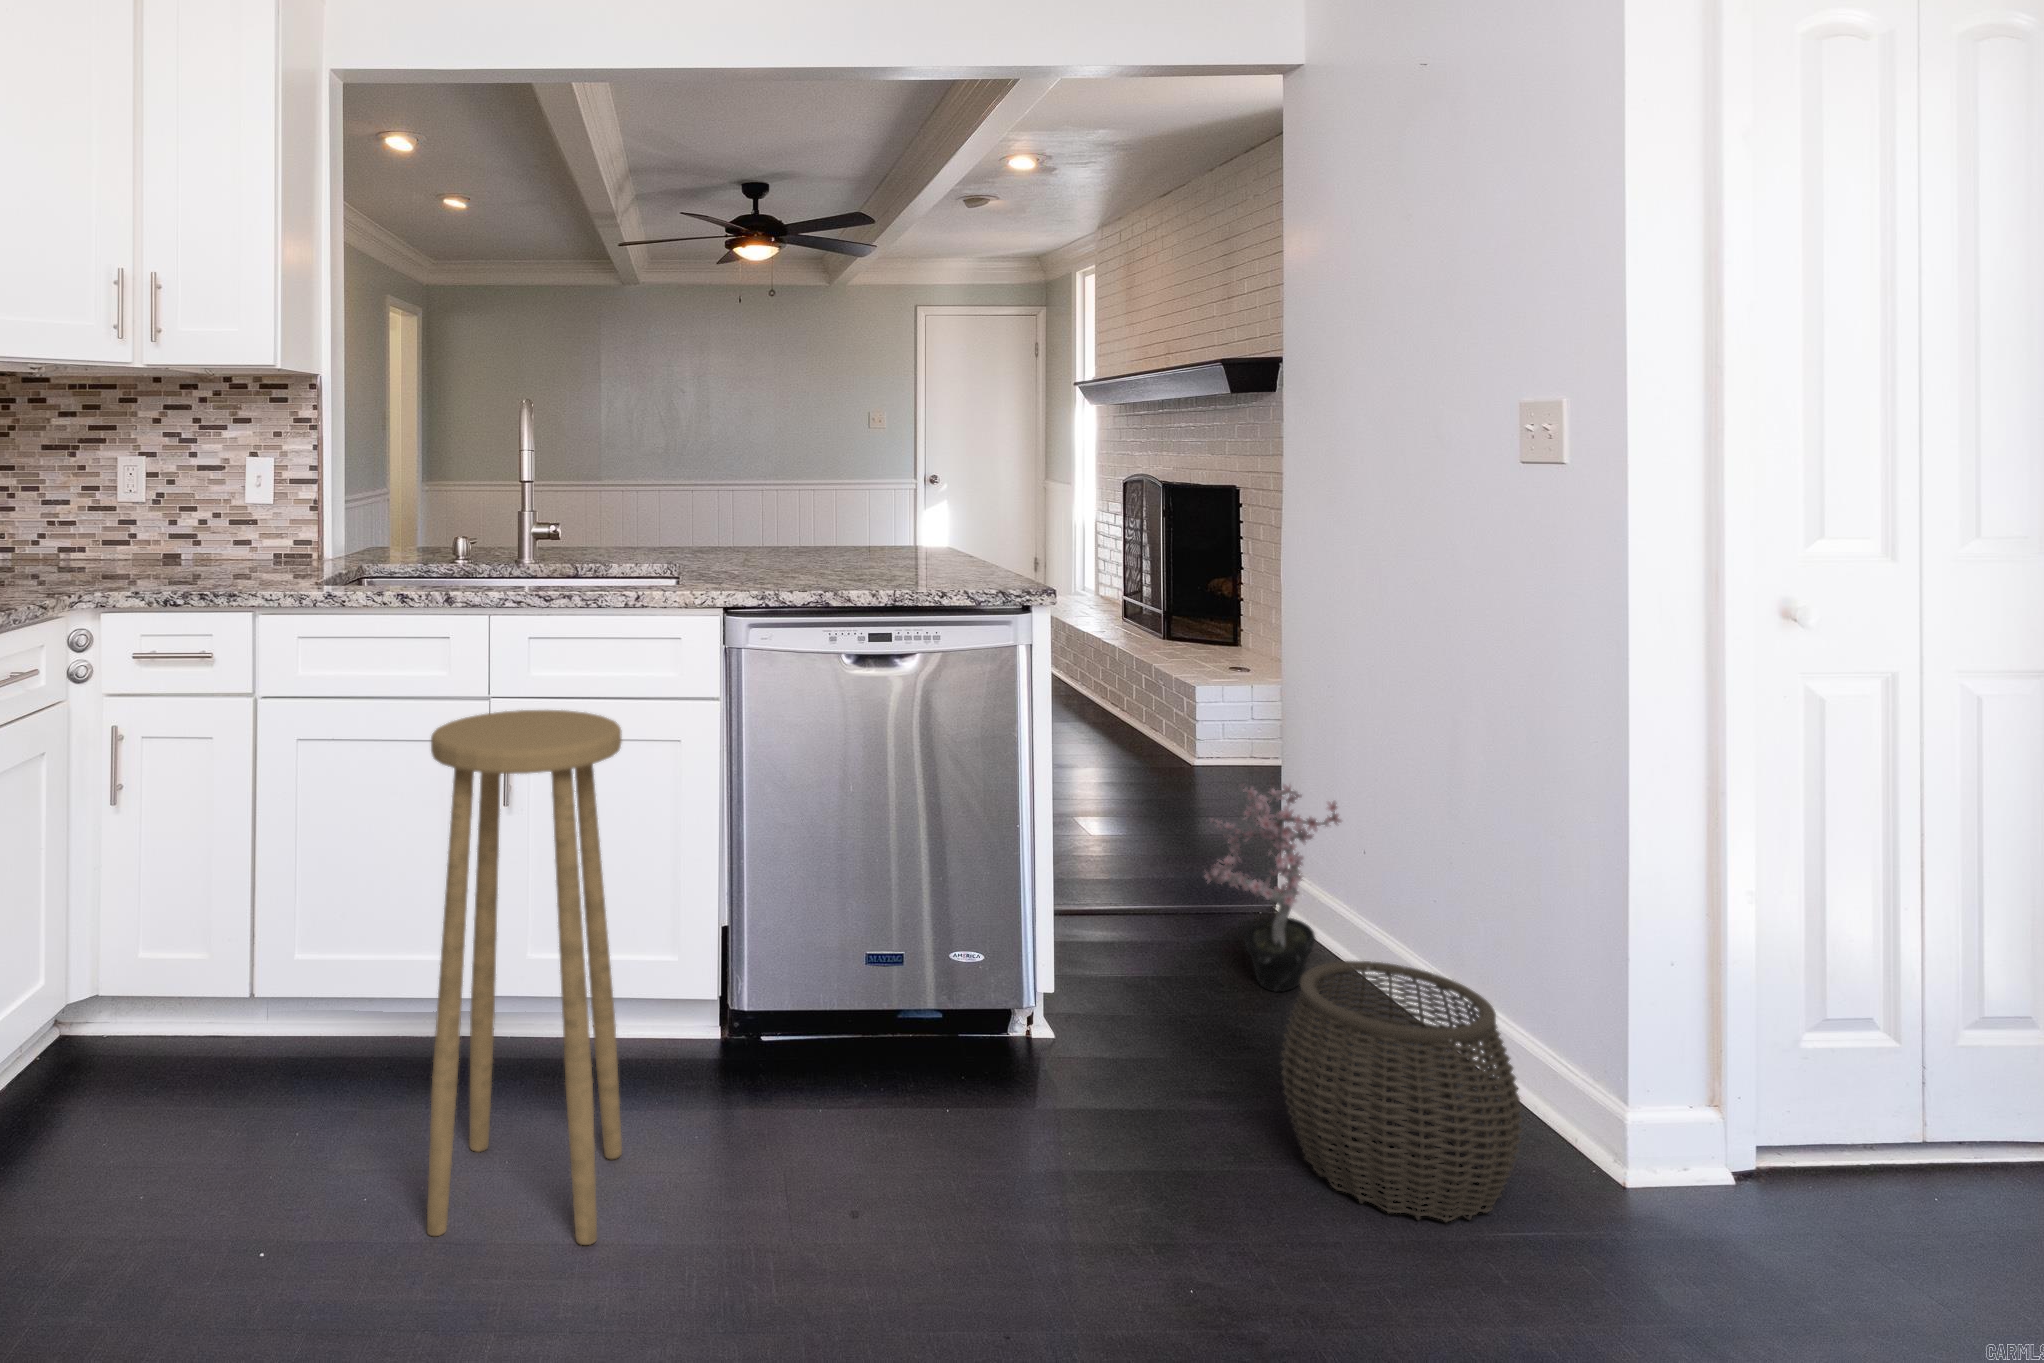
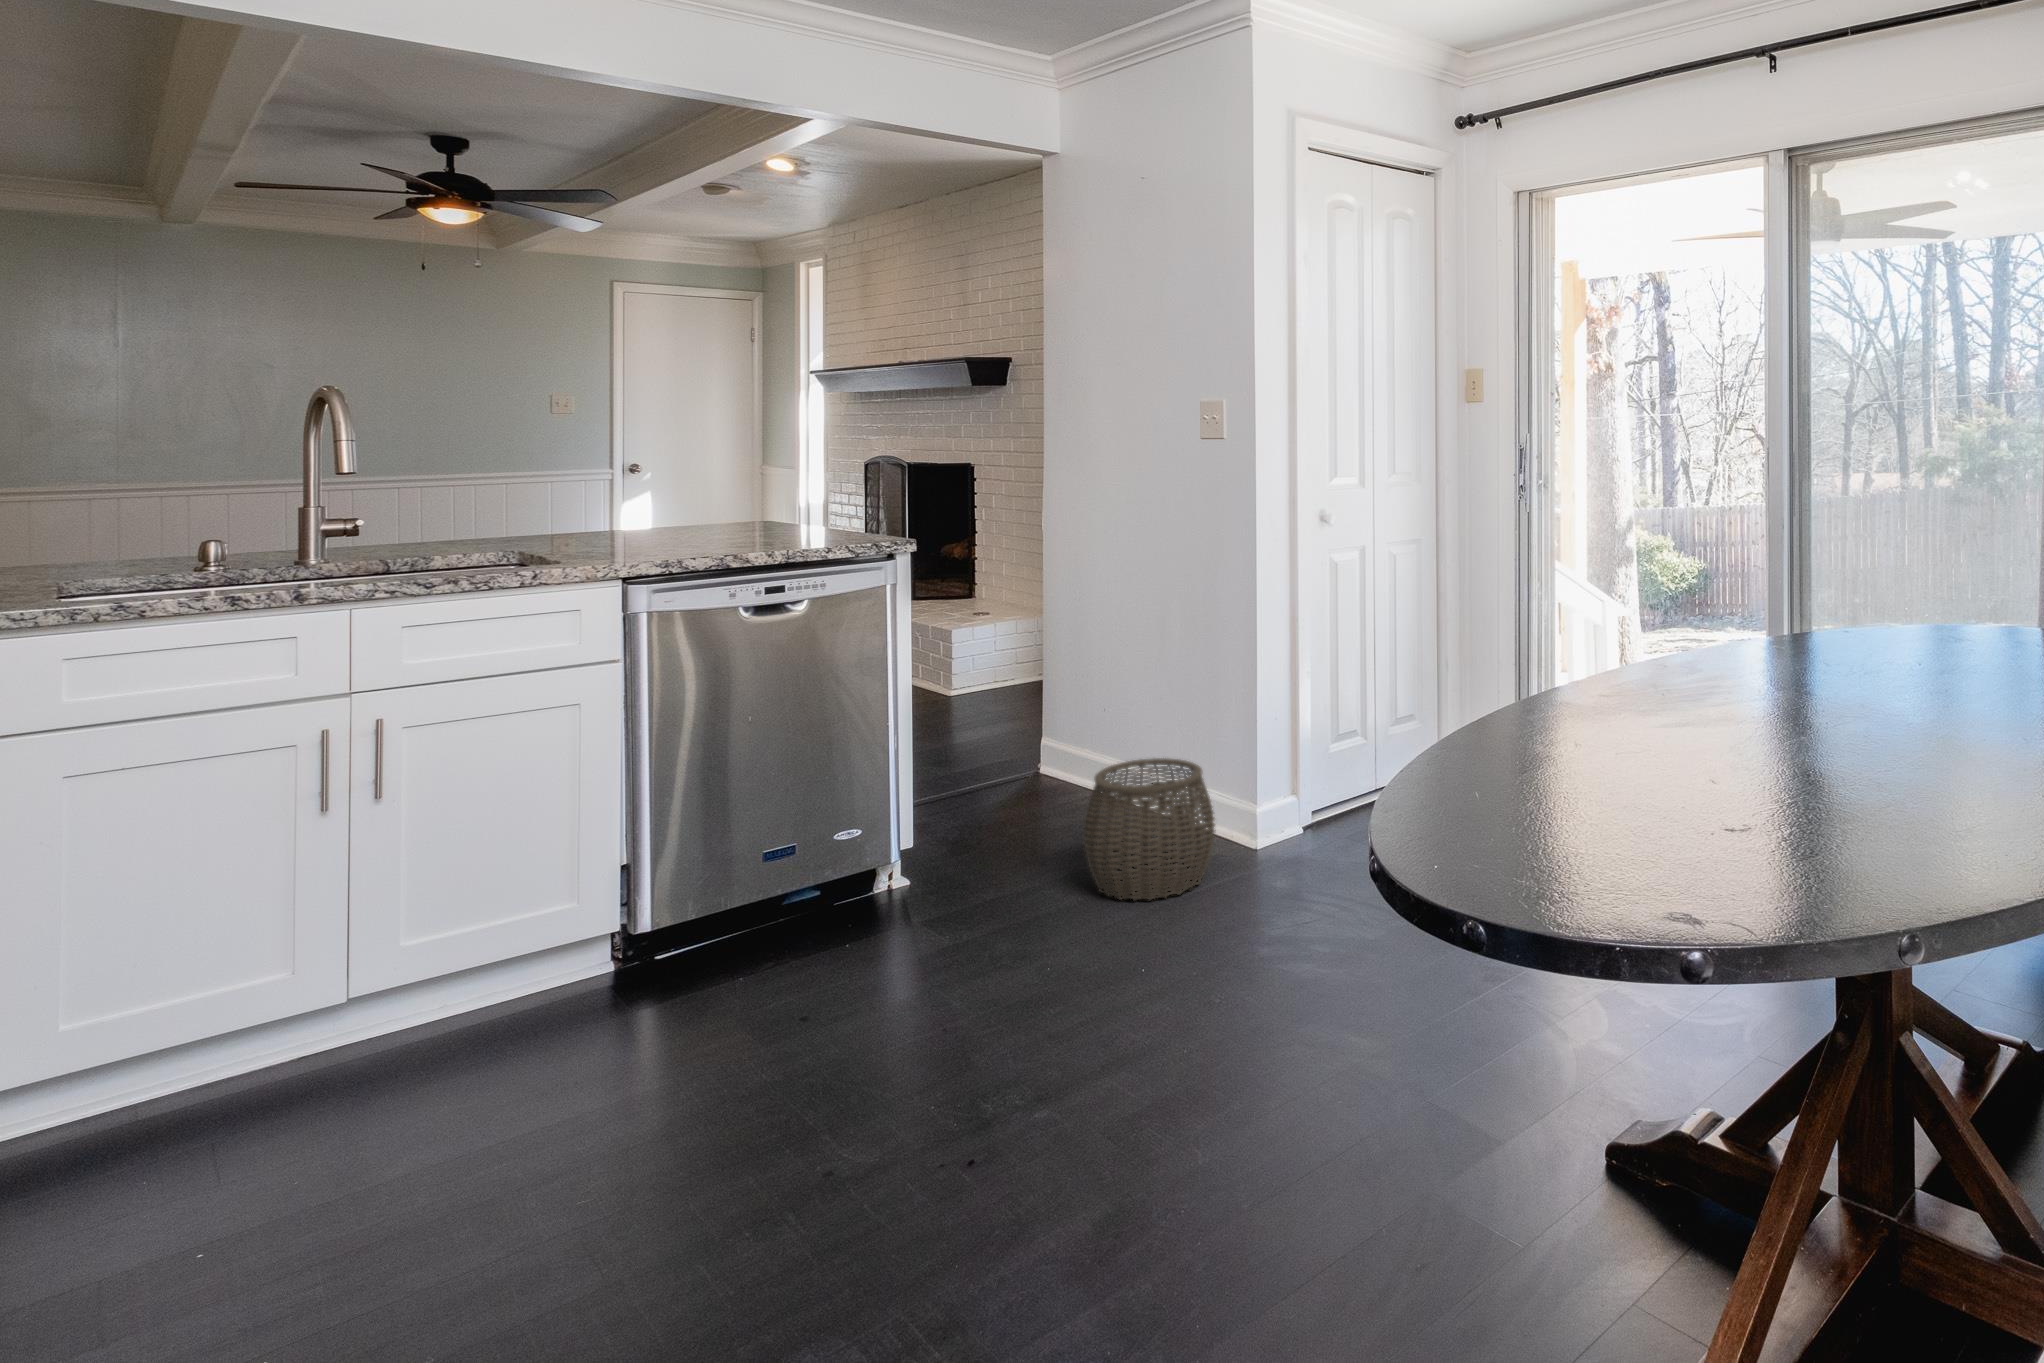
stool: present [427,710,622,1245] -> none [391,673,600,1156]
potted plant: present [1205,784,1342,992] -> none [993,664,1100,817]

